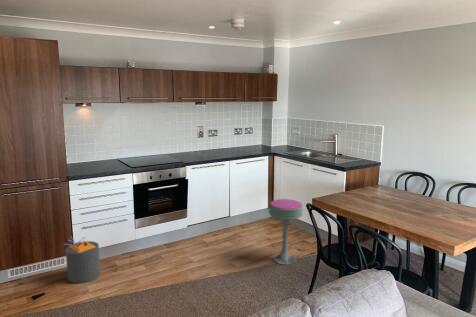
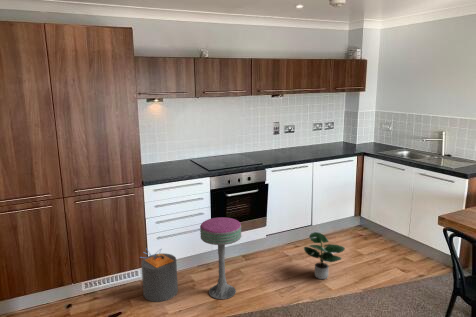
bar stool: present [269,199,303,265] -> present [200,217,241,299]
potted plant: none [215,220,249,260] -> present [304,232,345,279]

